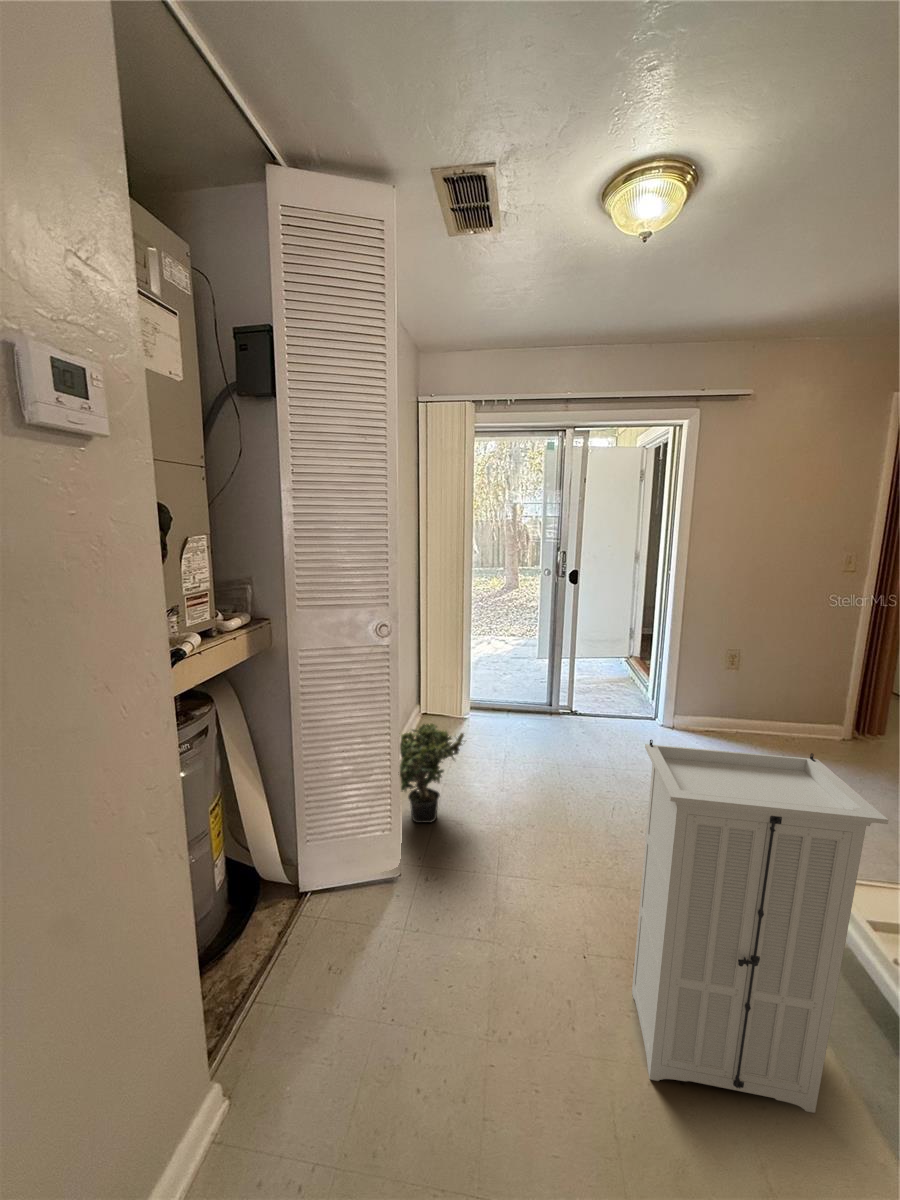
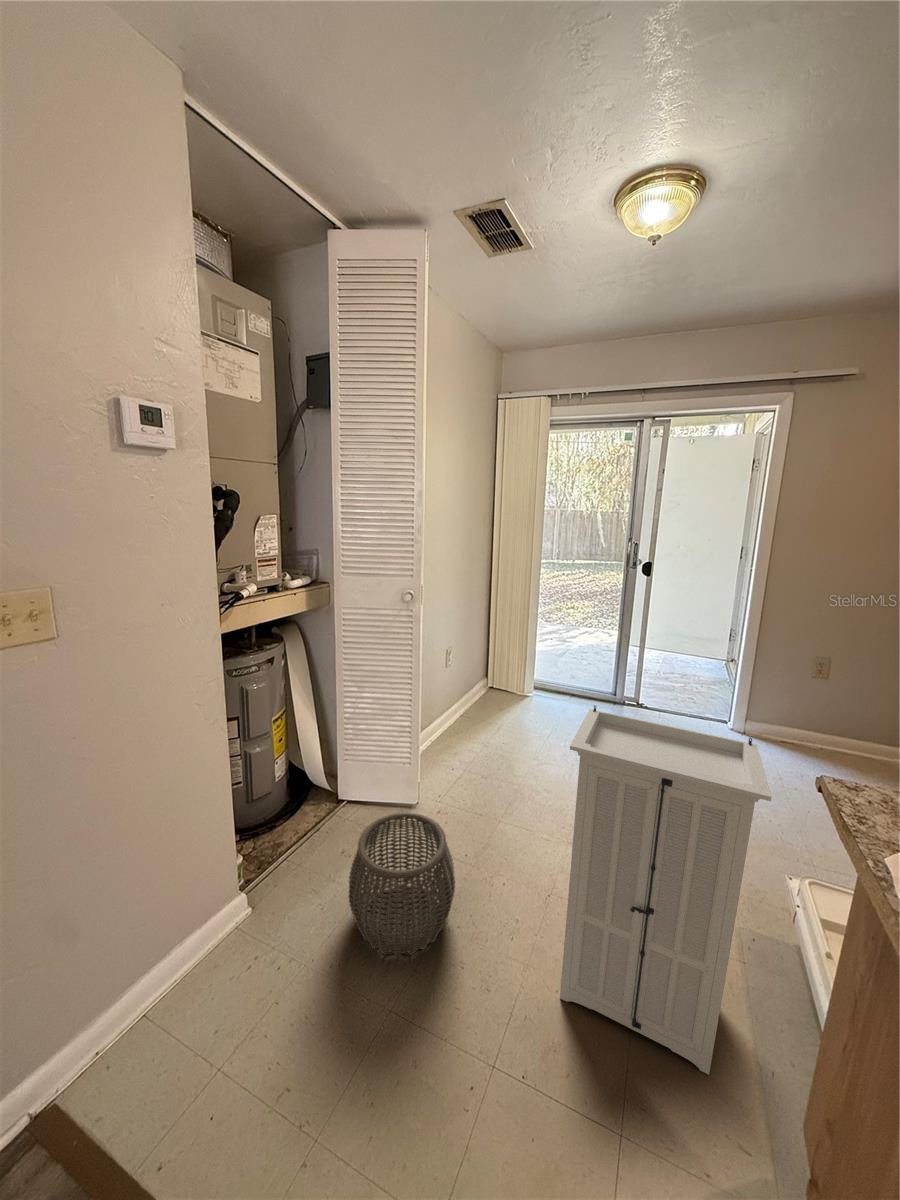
potted plant: present [400,723,464,823] -> none [429,687,497,771]
woven basket: none [374,899,508,1100] -> present [349,813,455,956]

